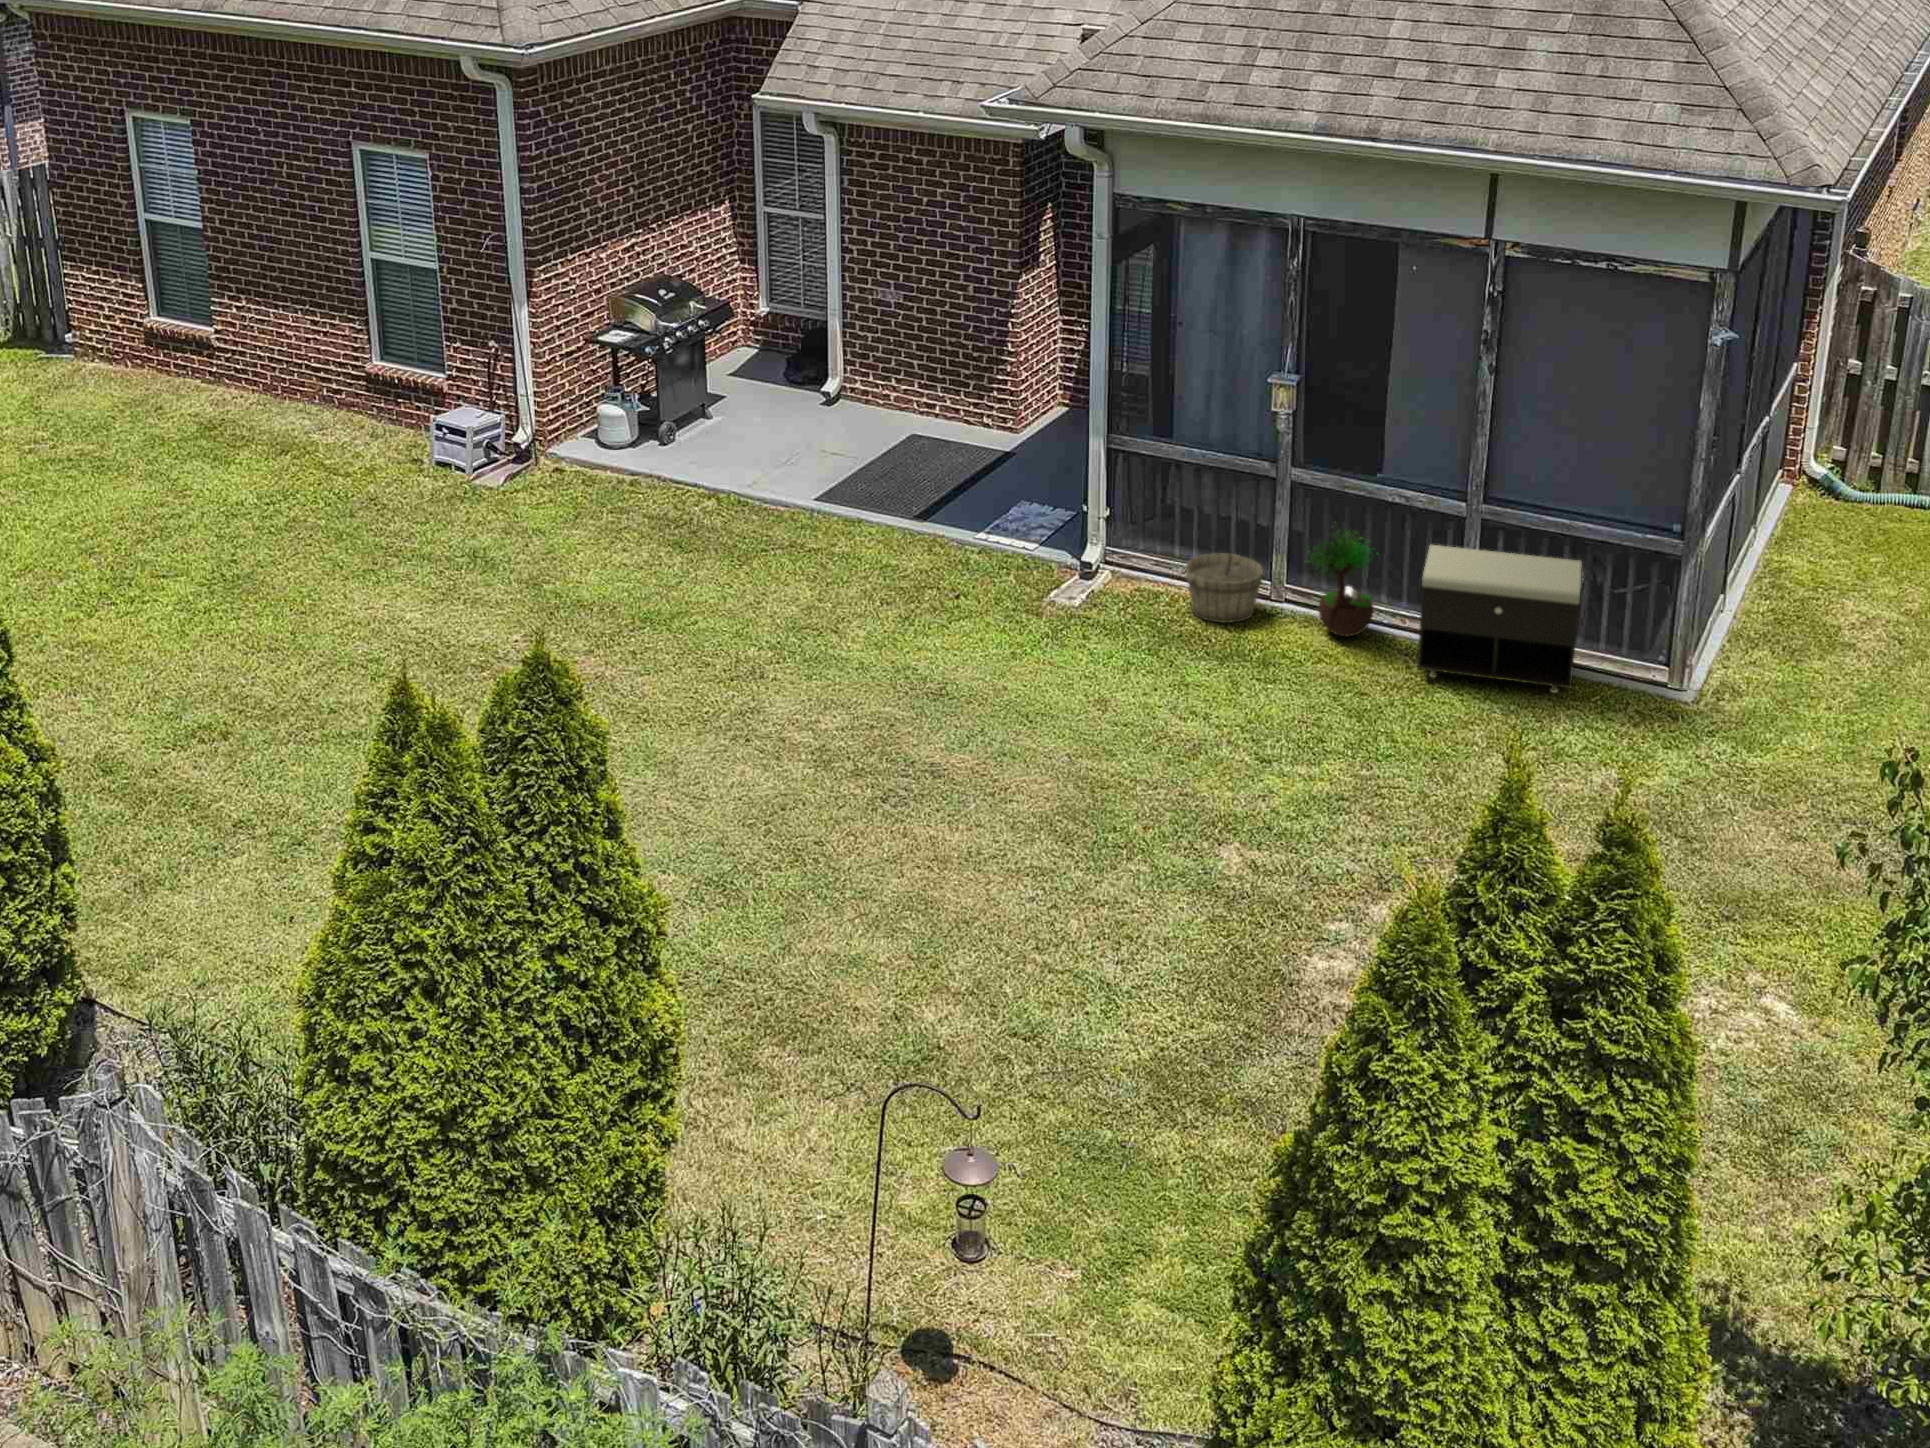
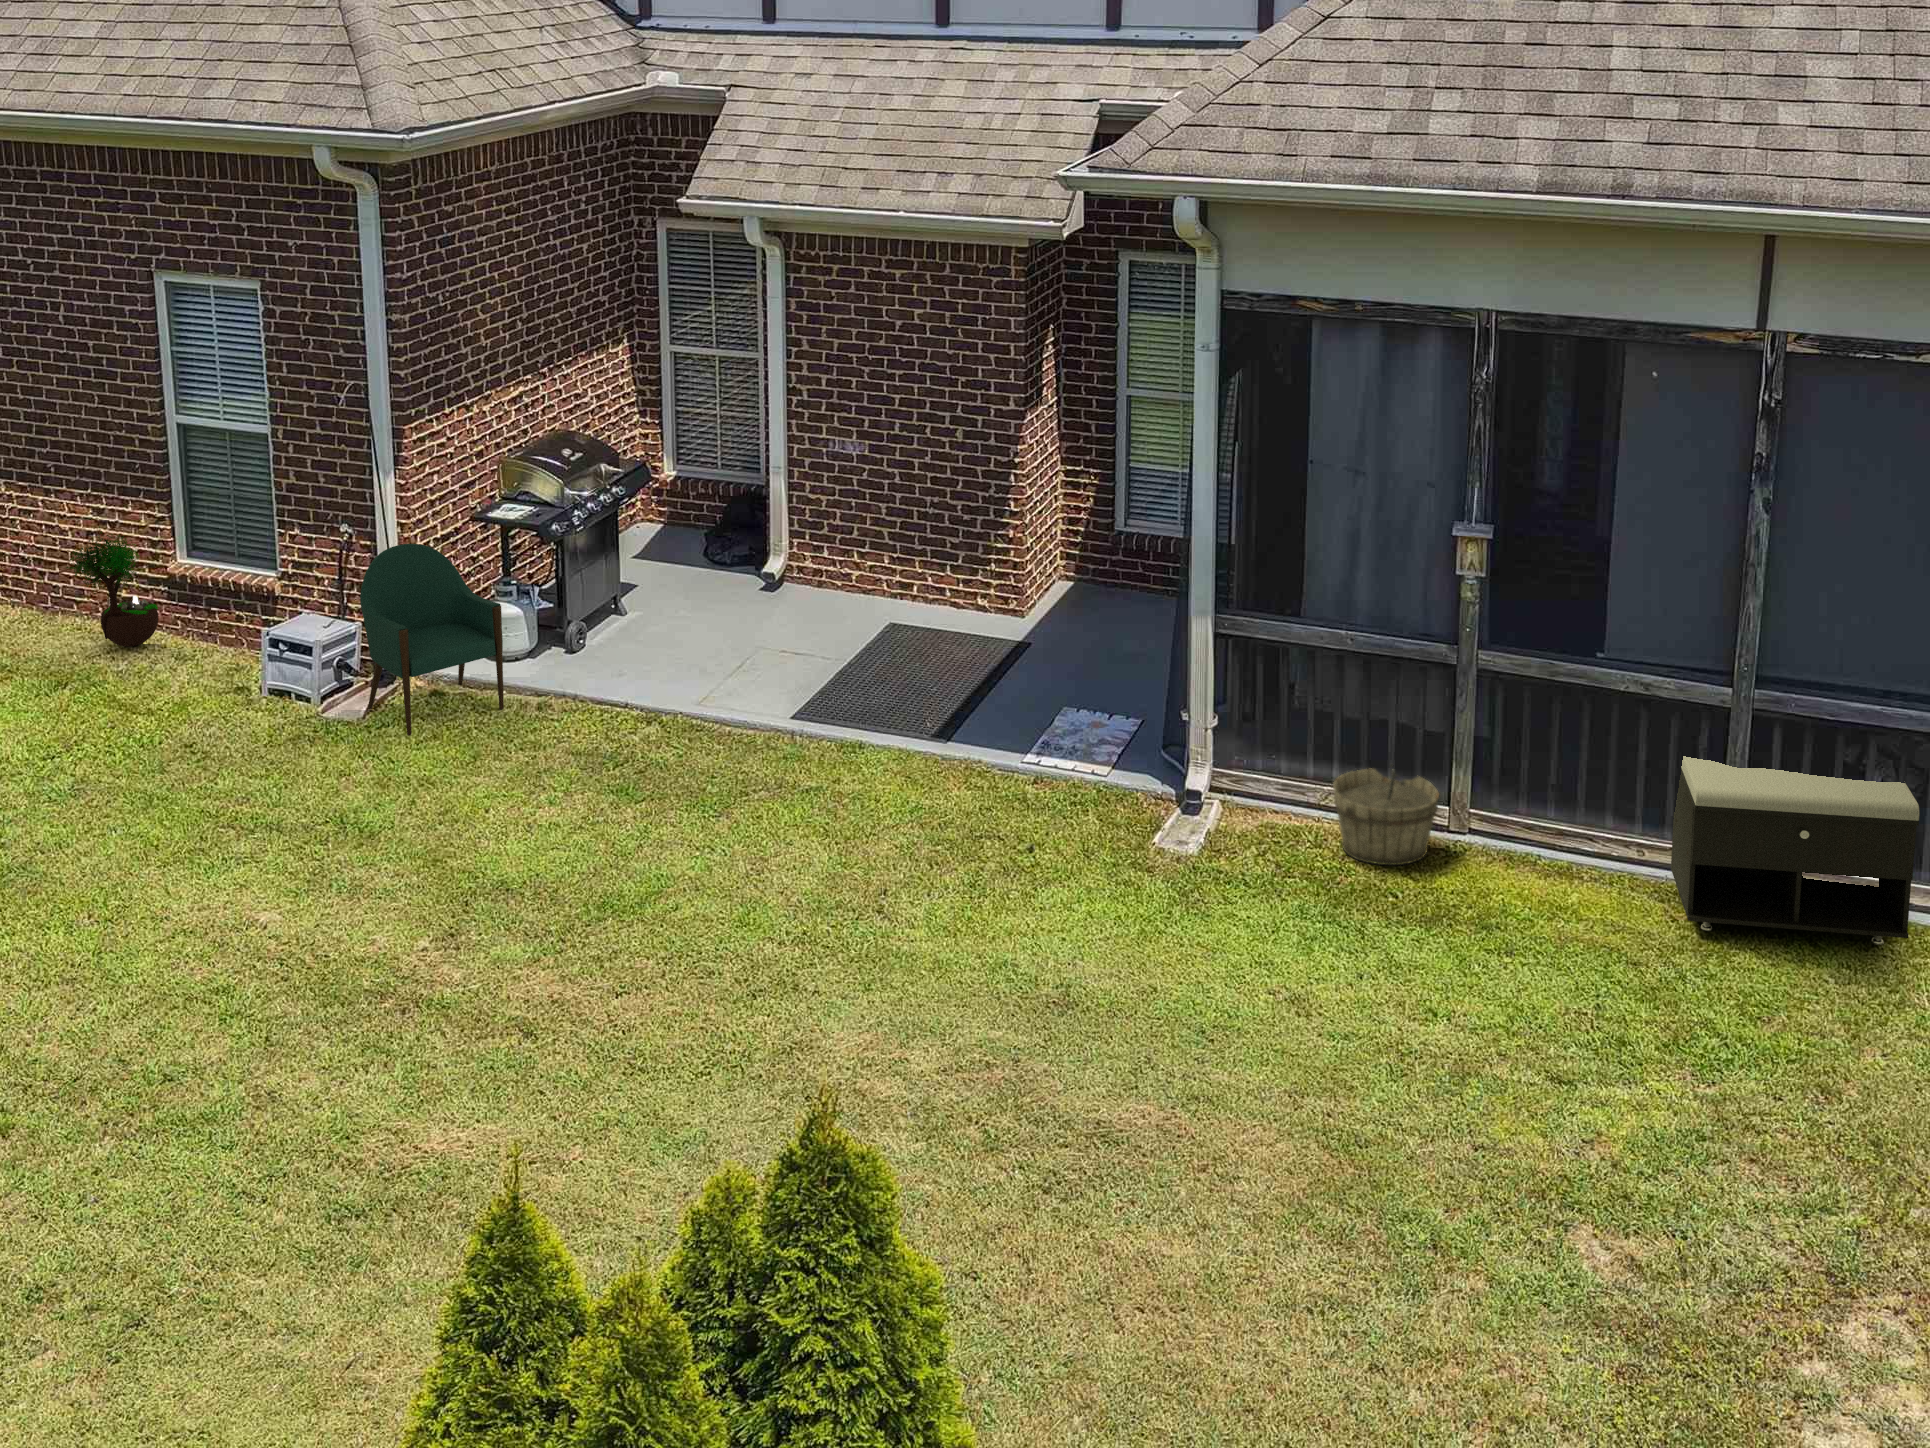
chair: none [499,356,605,499] -> present [360,544,504,736]
potted tree: present [1305,532,1378,637] -> present [67,527,158,647]

